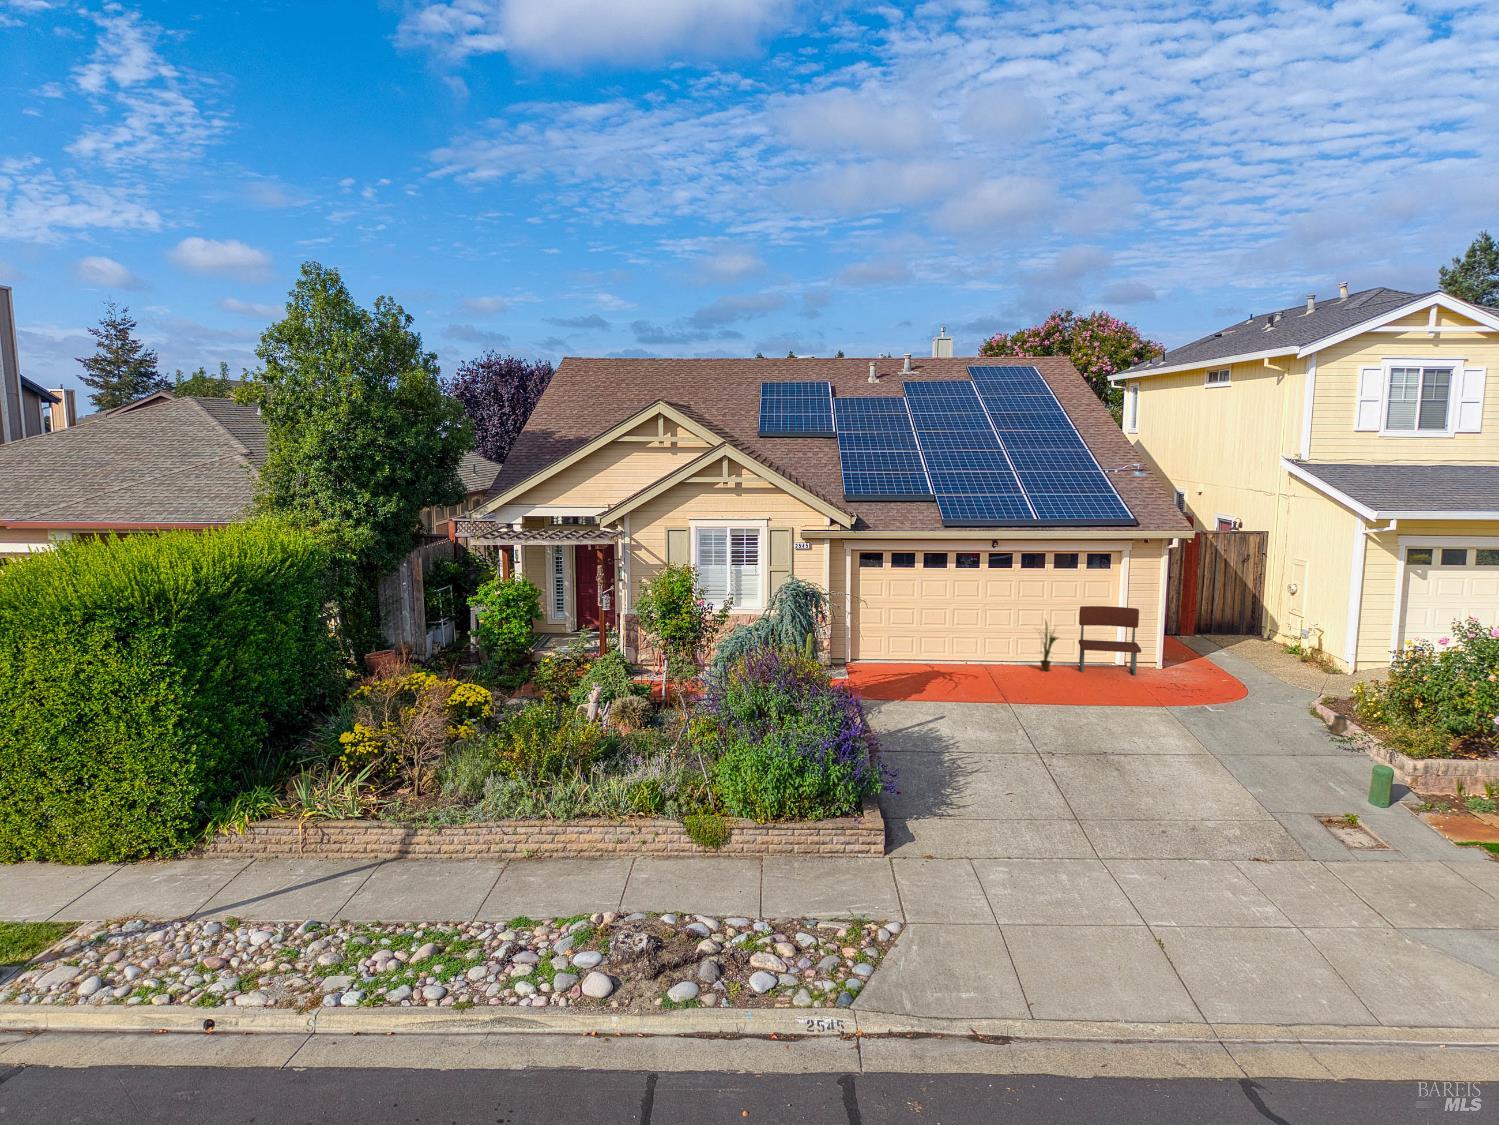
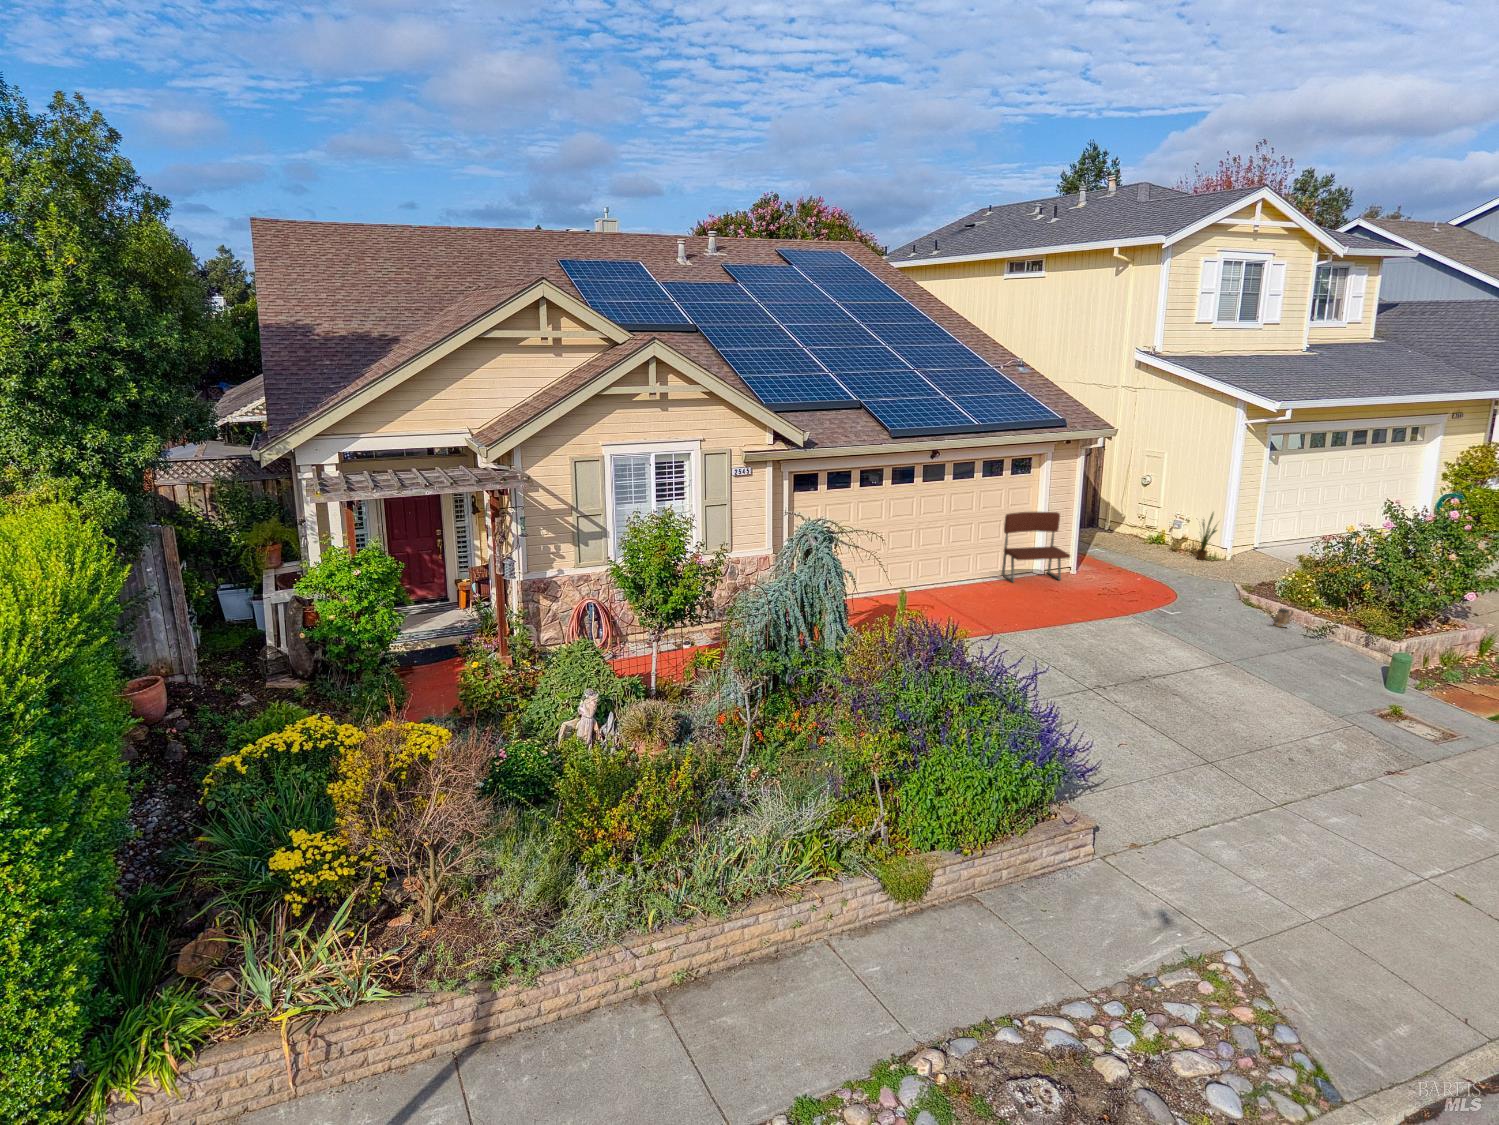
house plant: present [1041,621,1058,671] -> present [1197,513,1217,560]

